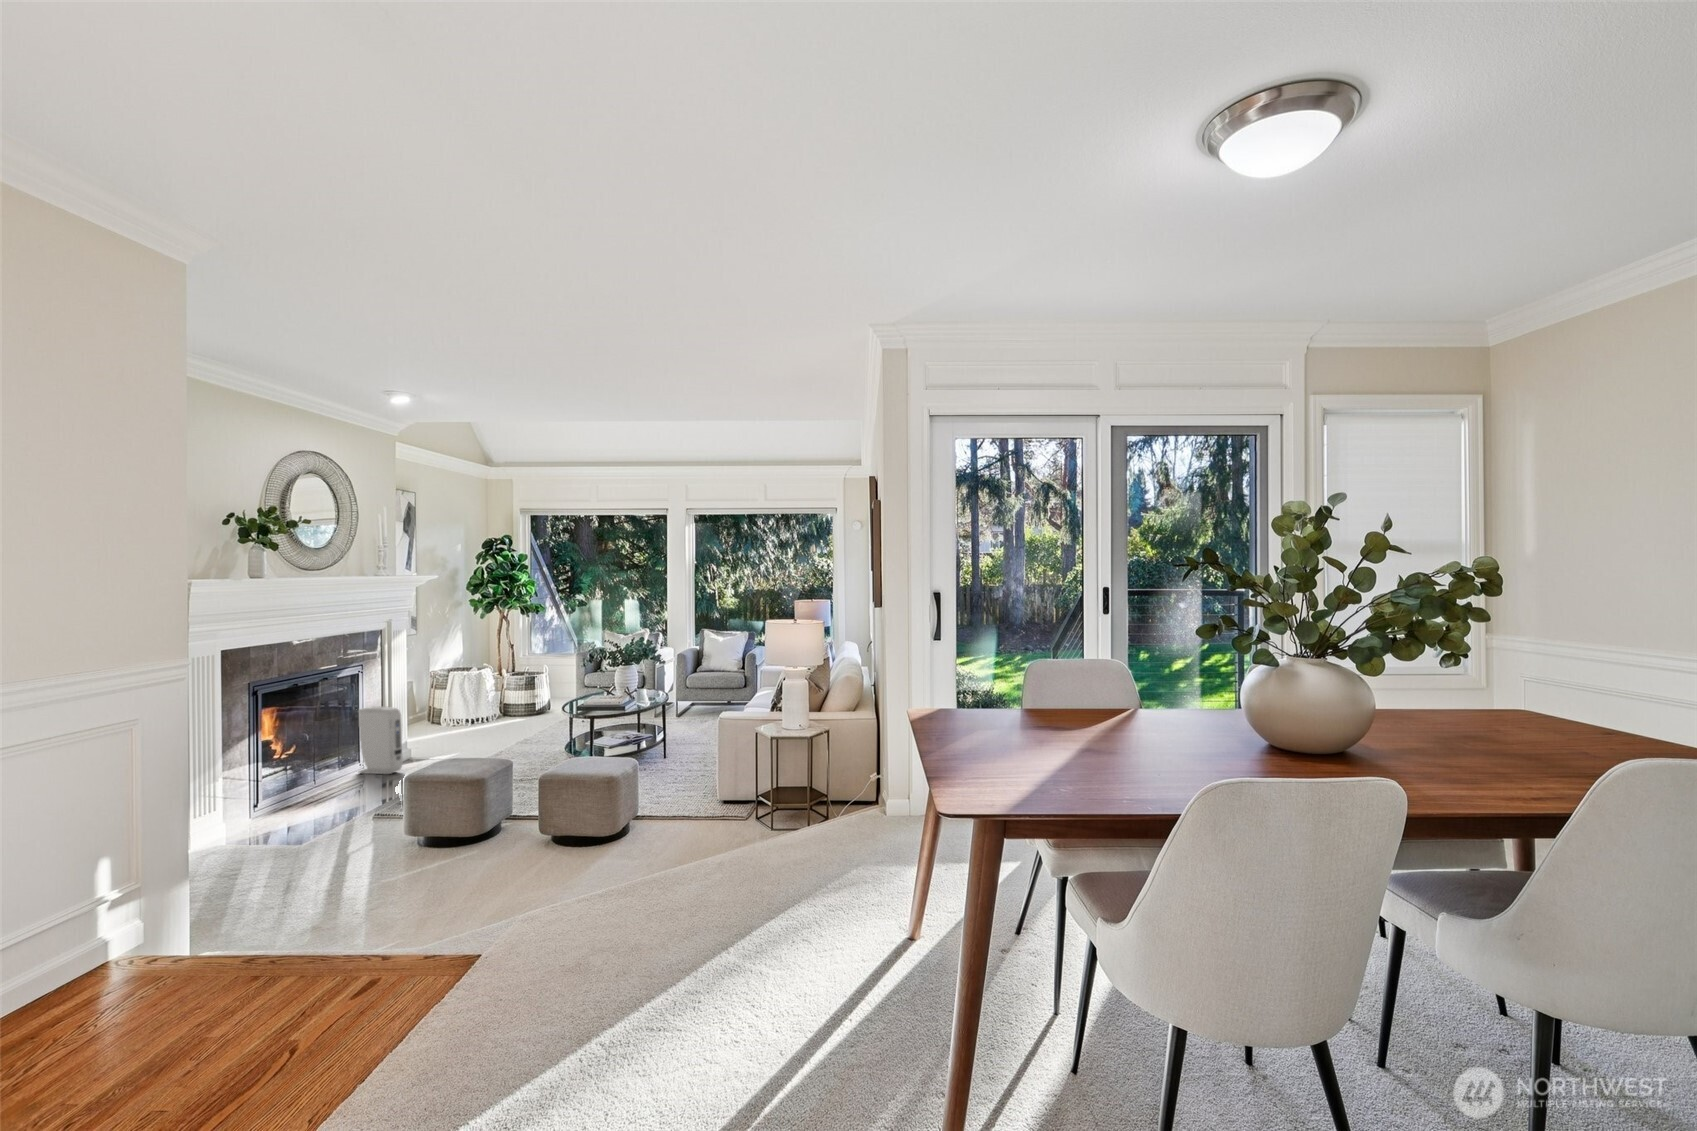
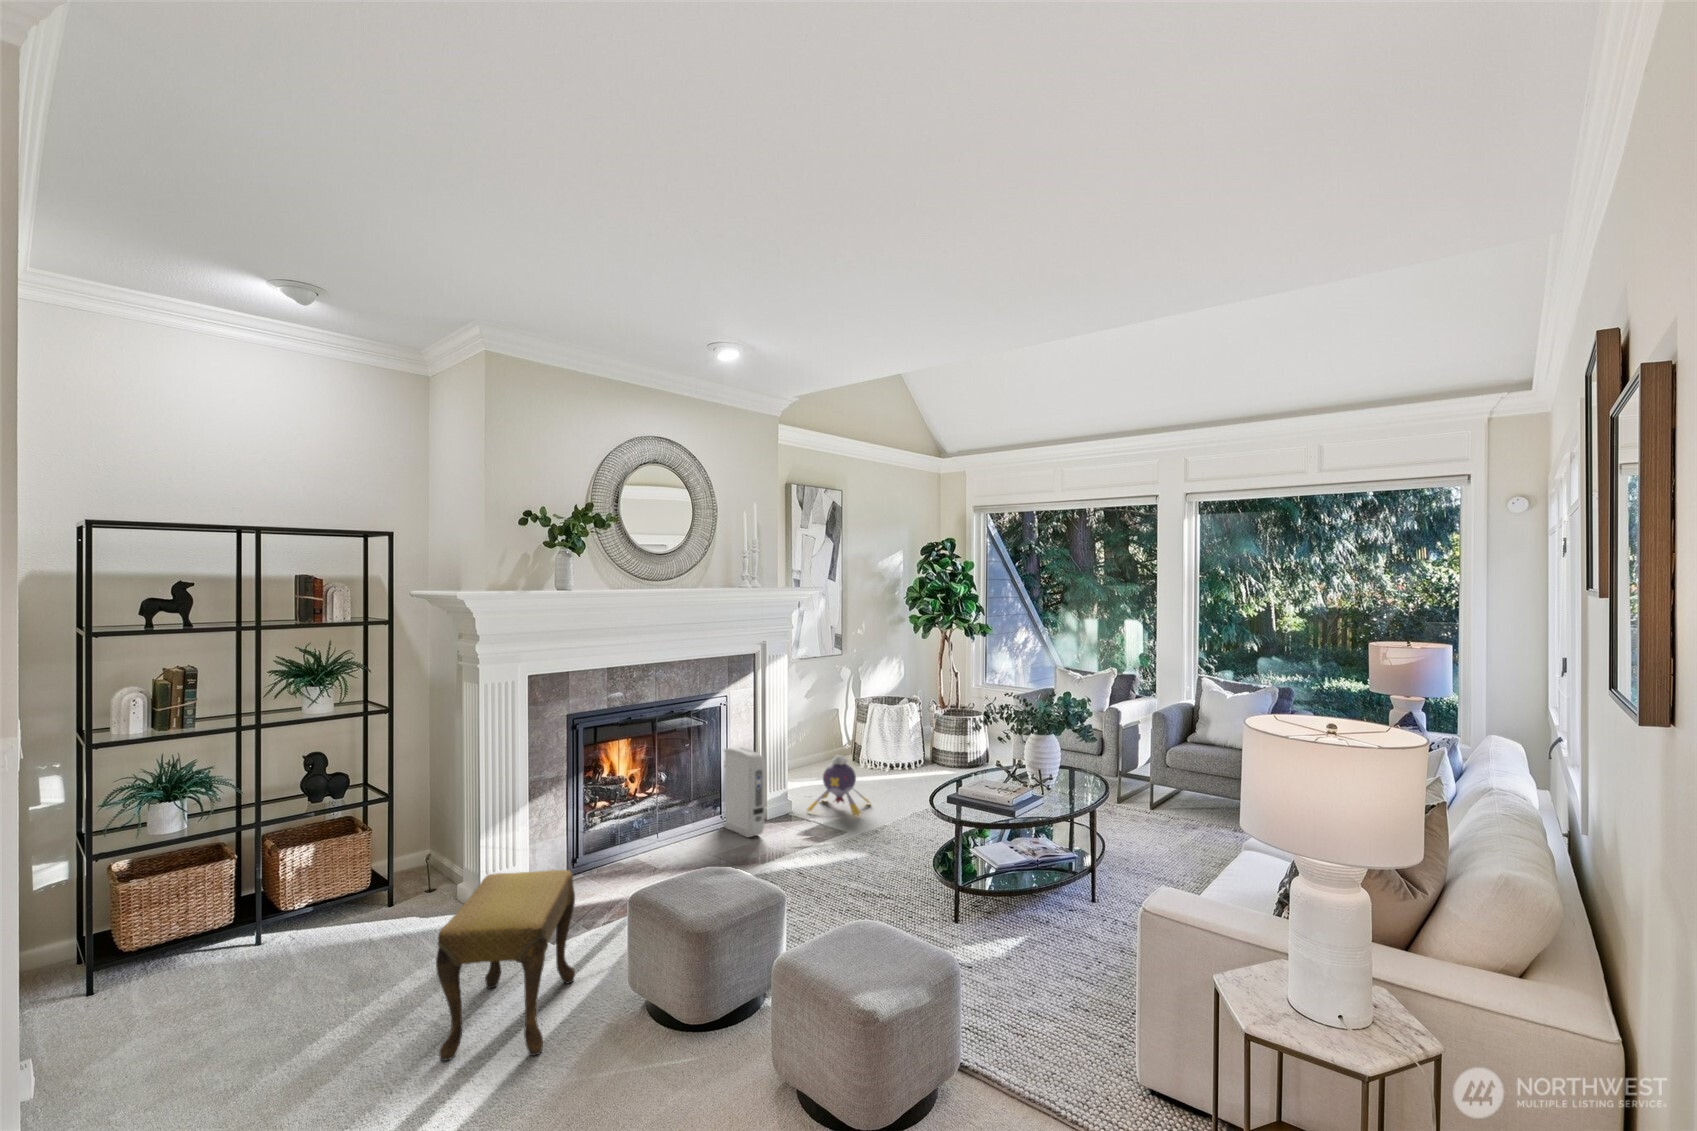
plush toy: none [423,707,476,755] -> present [807,755,869,816]
footstool: none [265,774,360,892] -> present [436,870,575,1061]

